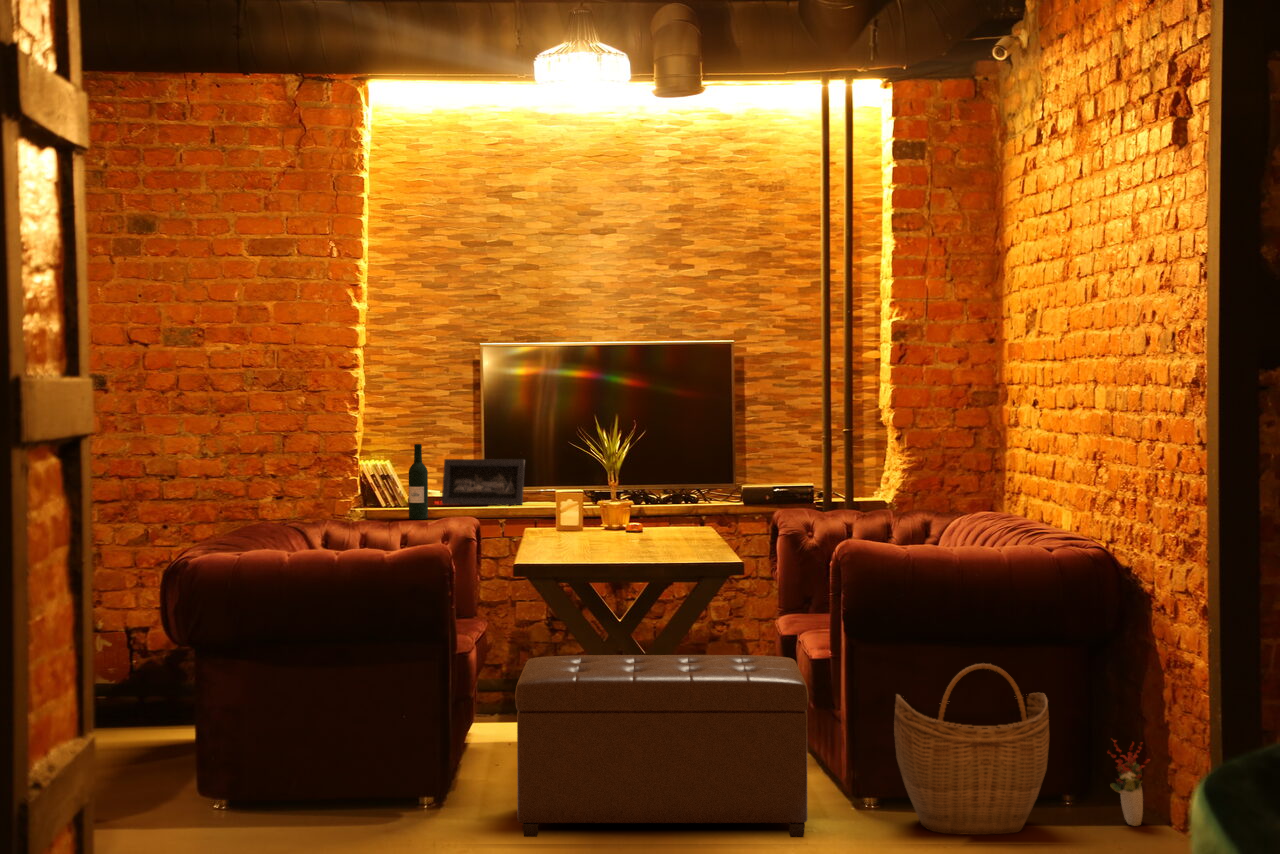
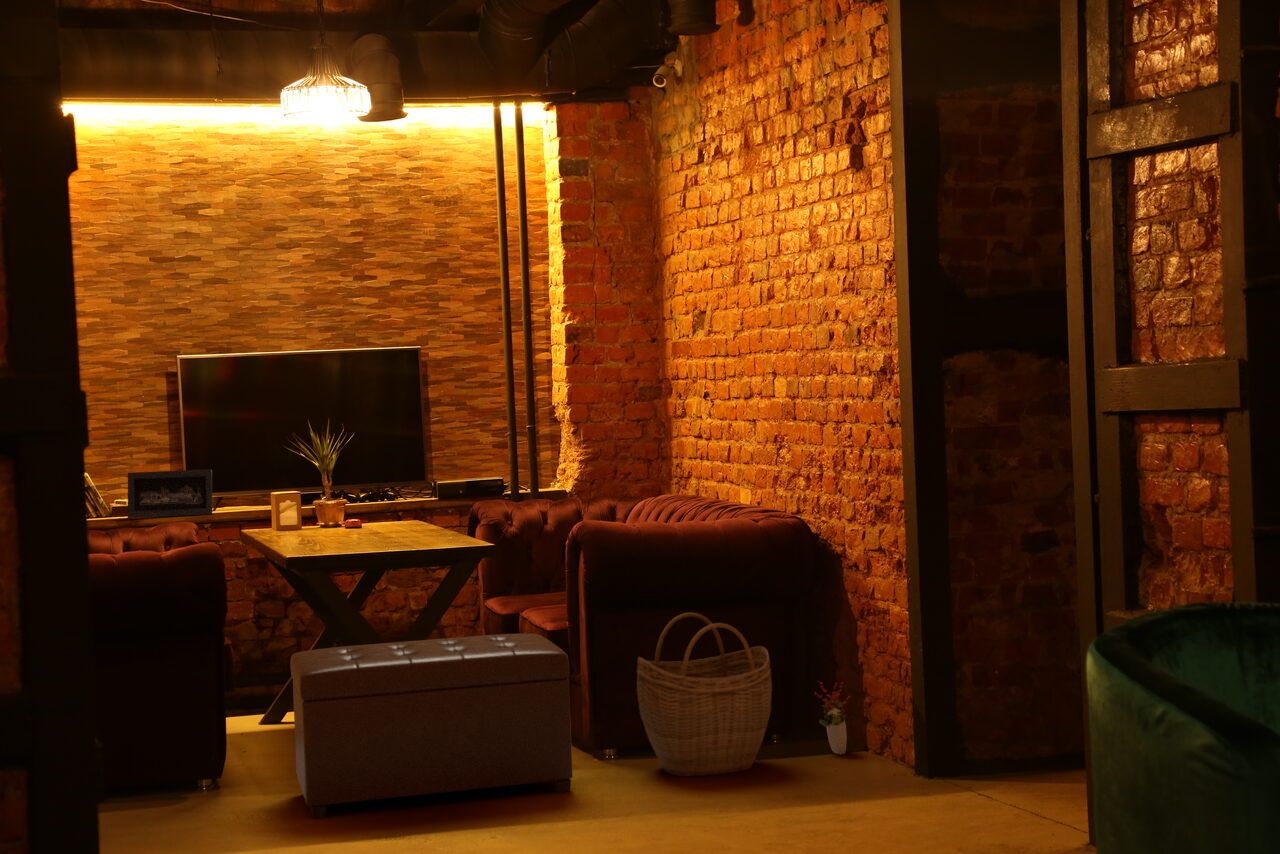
wine bottle: present [409,444,428,519] -> none [109,458,131,533]

